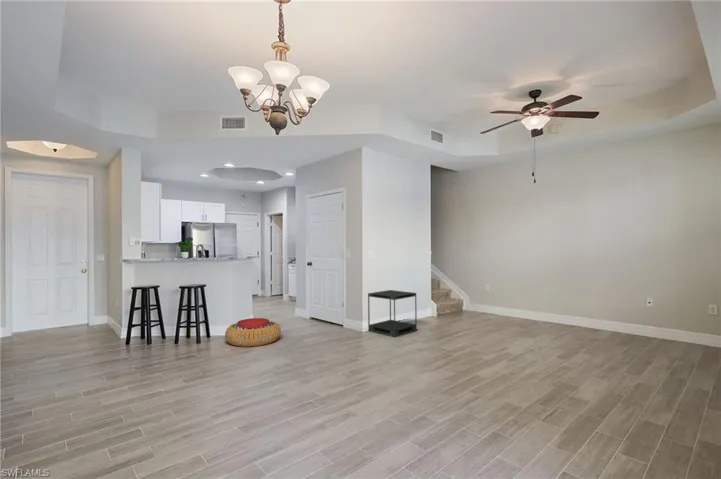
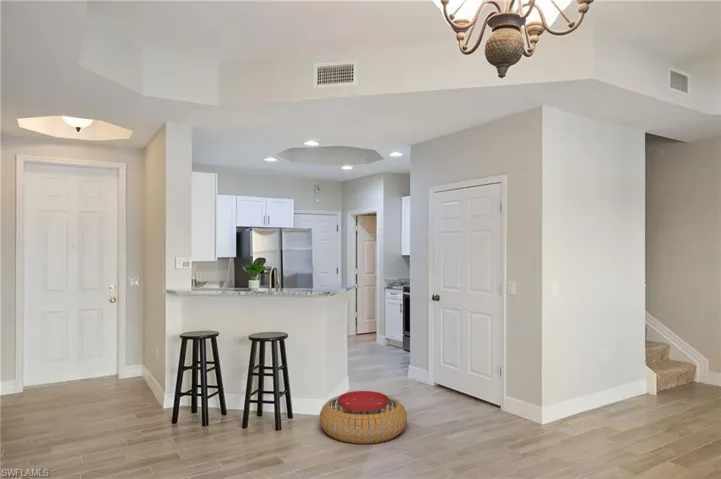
side table: present [368,290,417,337] -> none [550,350,640,440]

